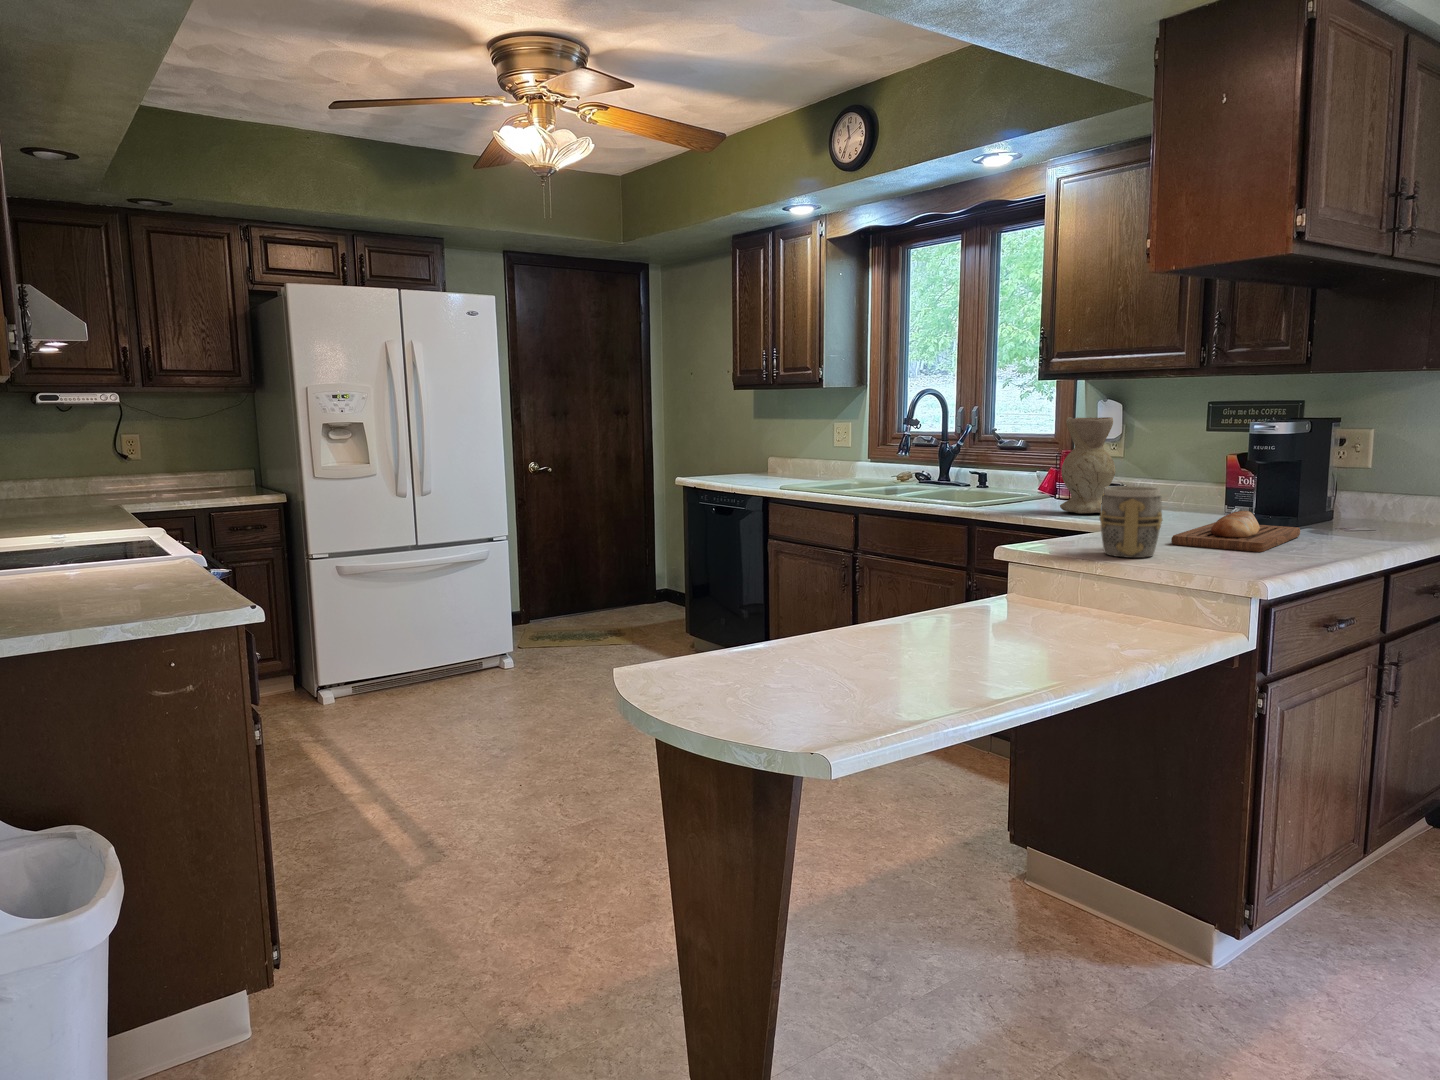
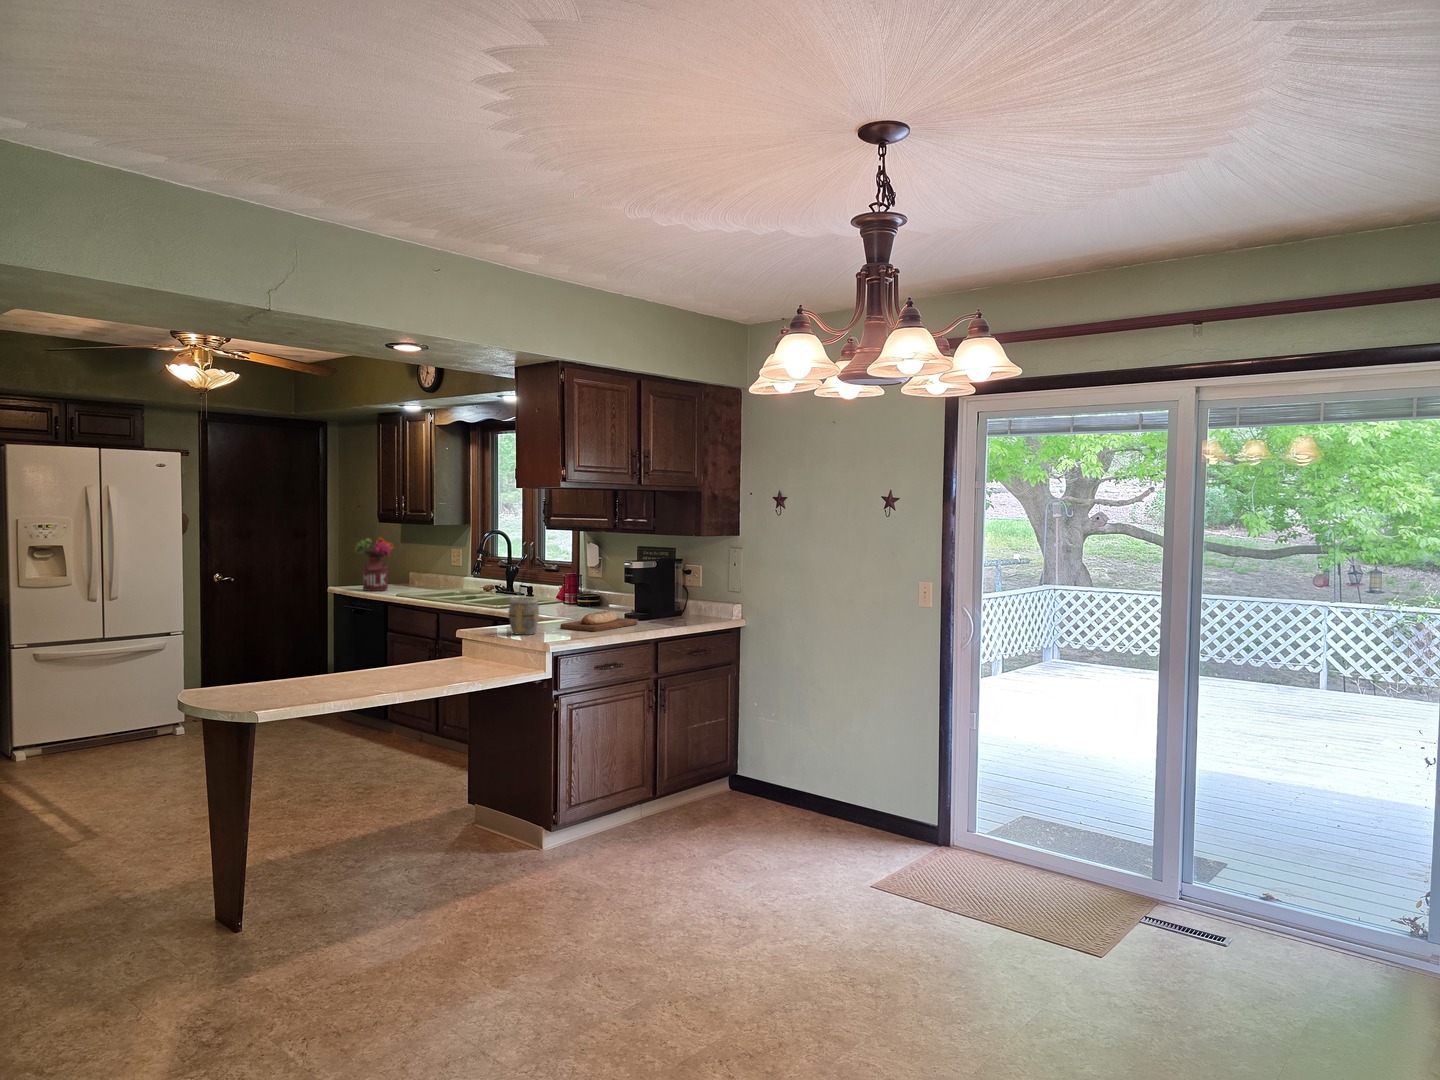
flower arrangement: none [713,407,764,483] -> present [355,537,394,591]
vase: present [1060,417,1116,513] -> none [545,555,575,612]

